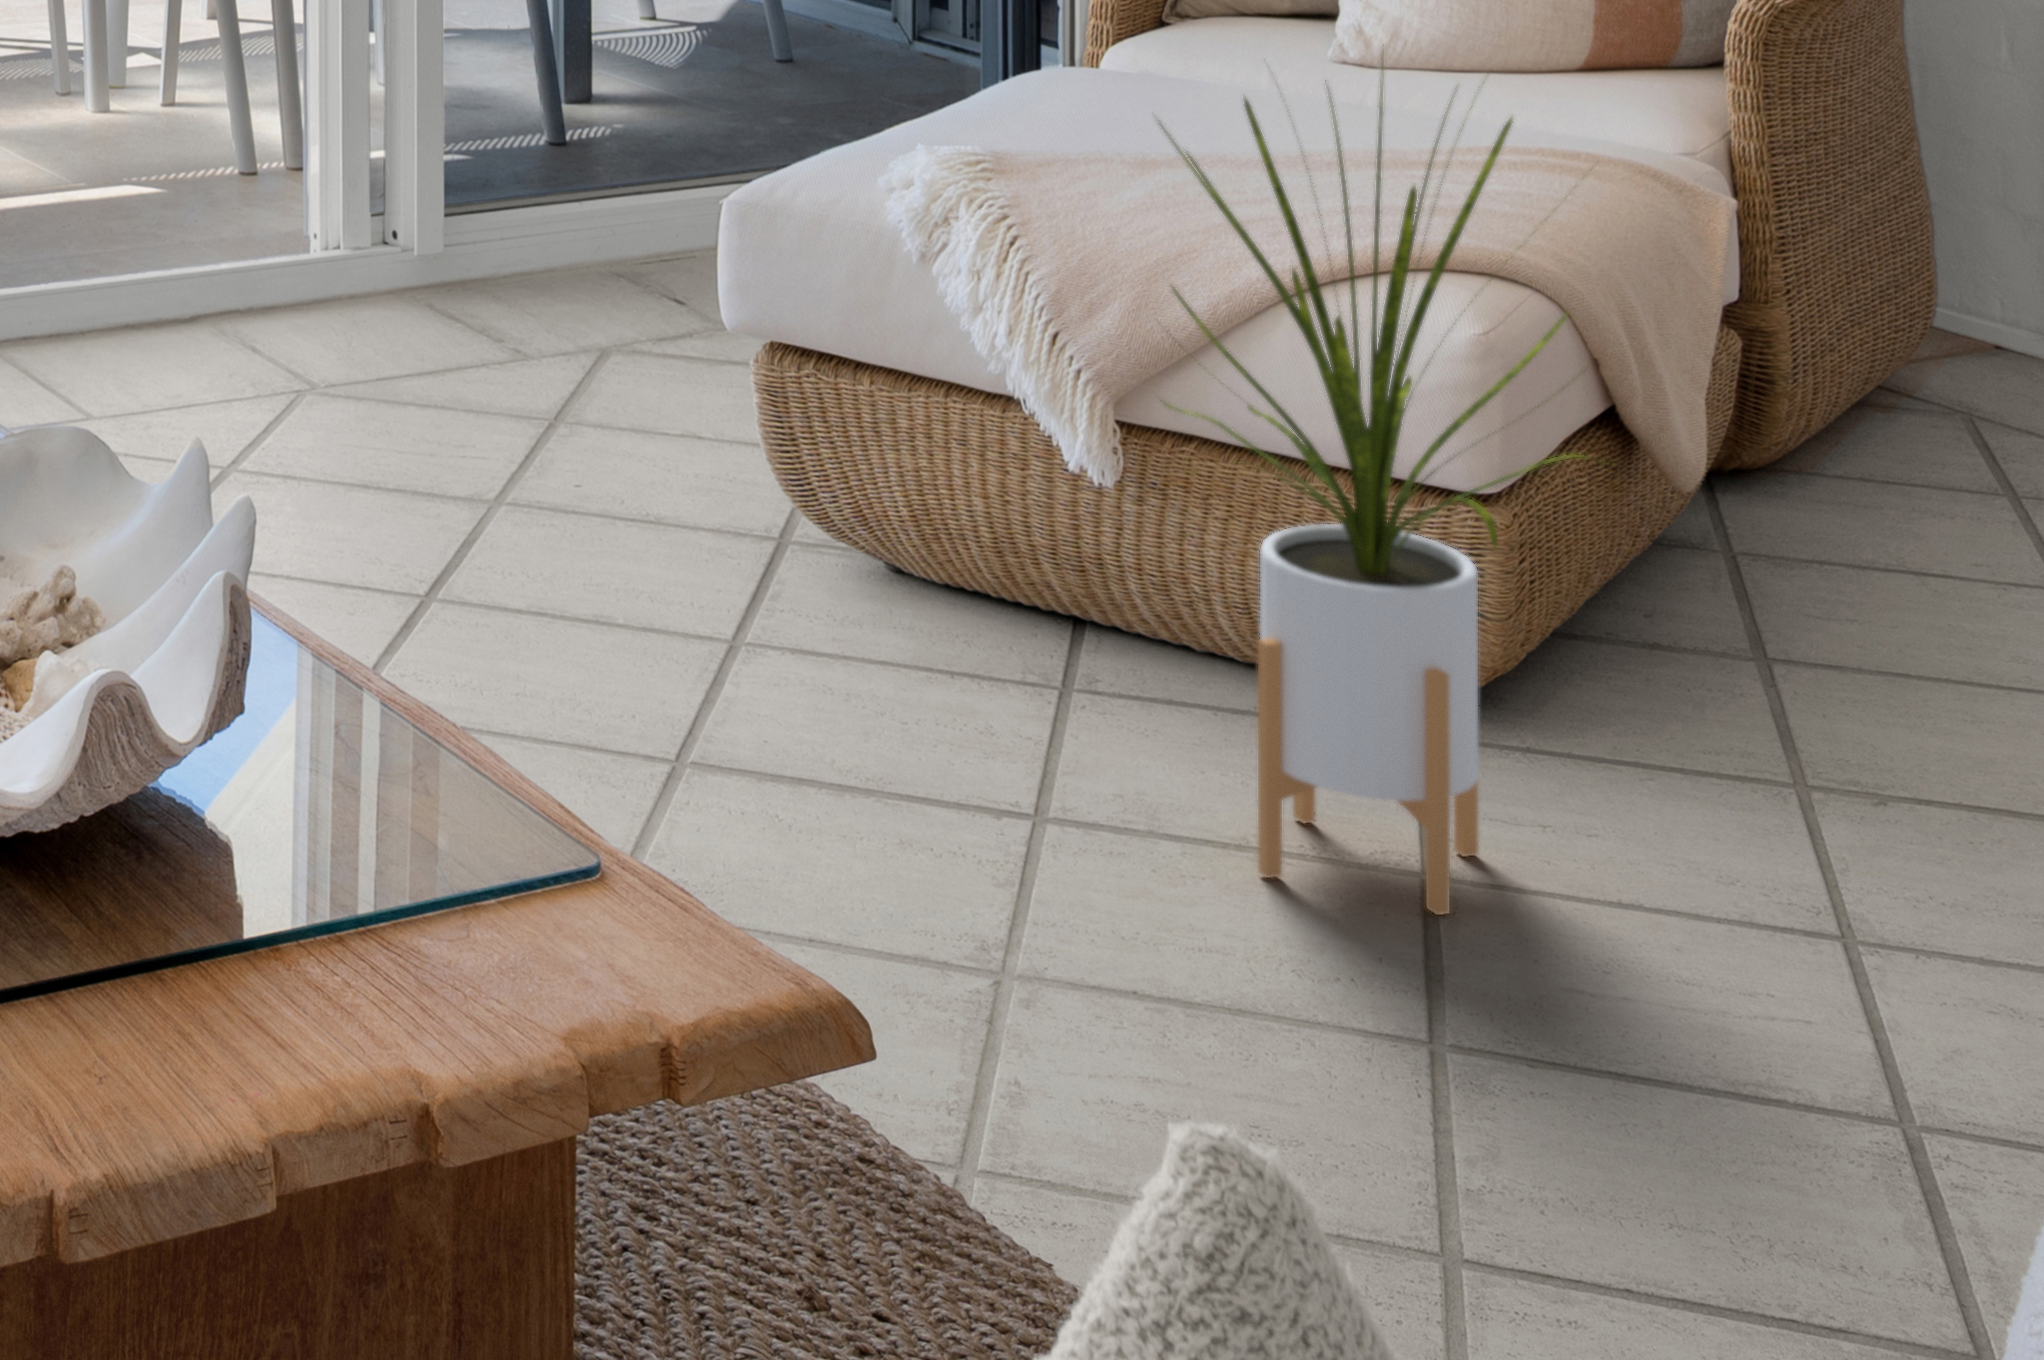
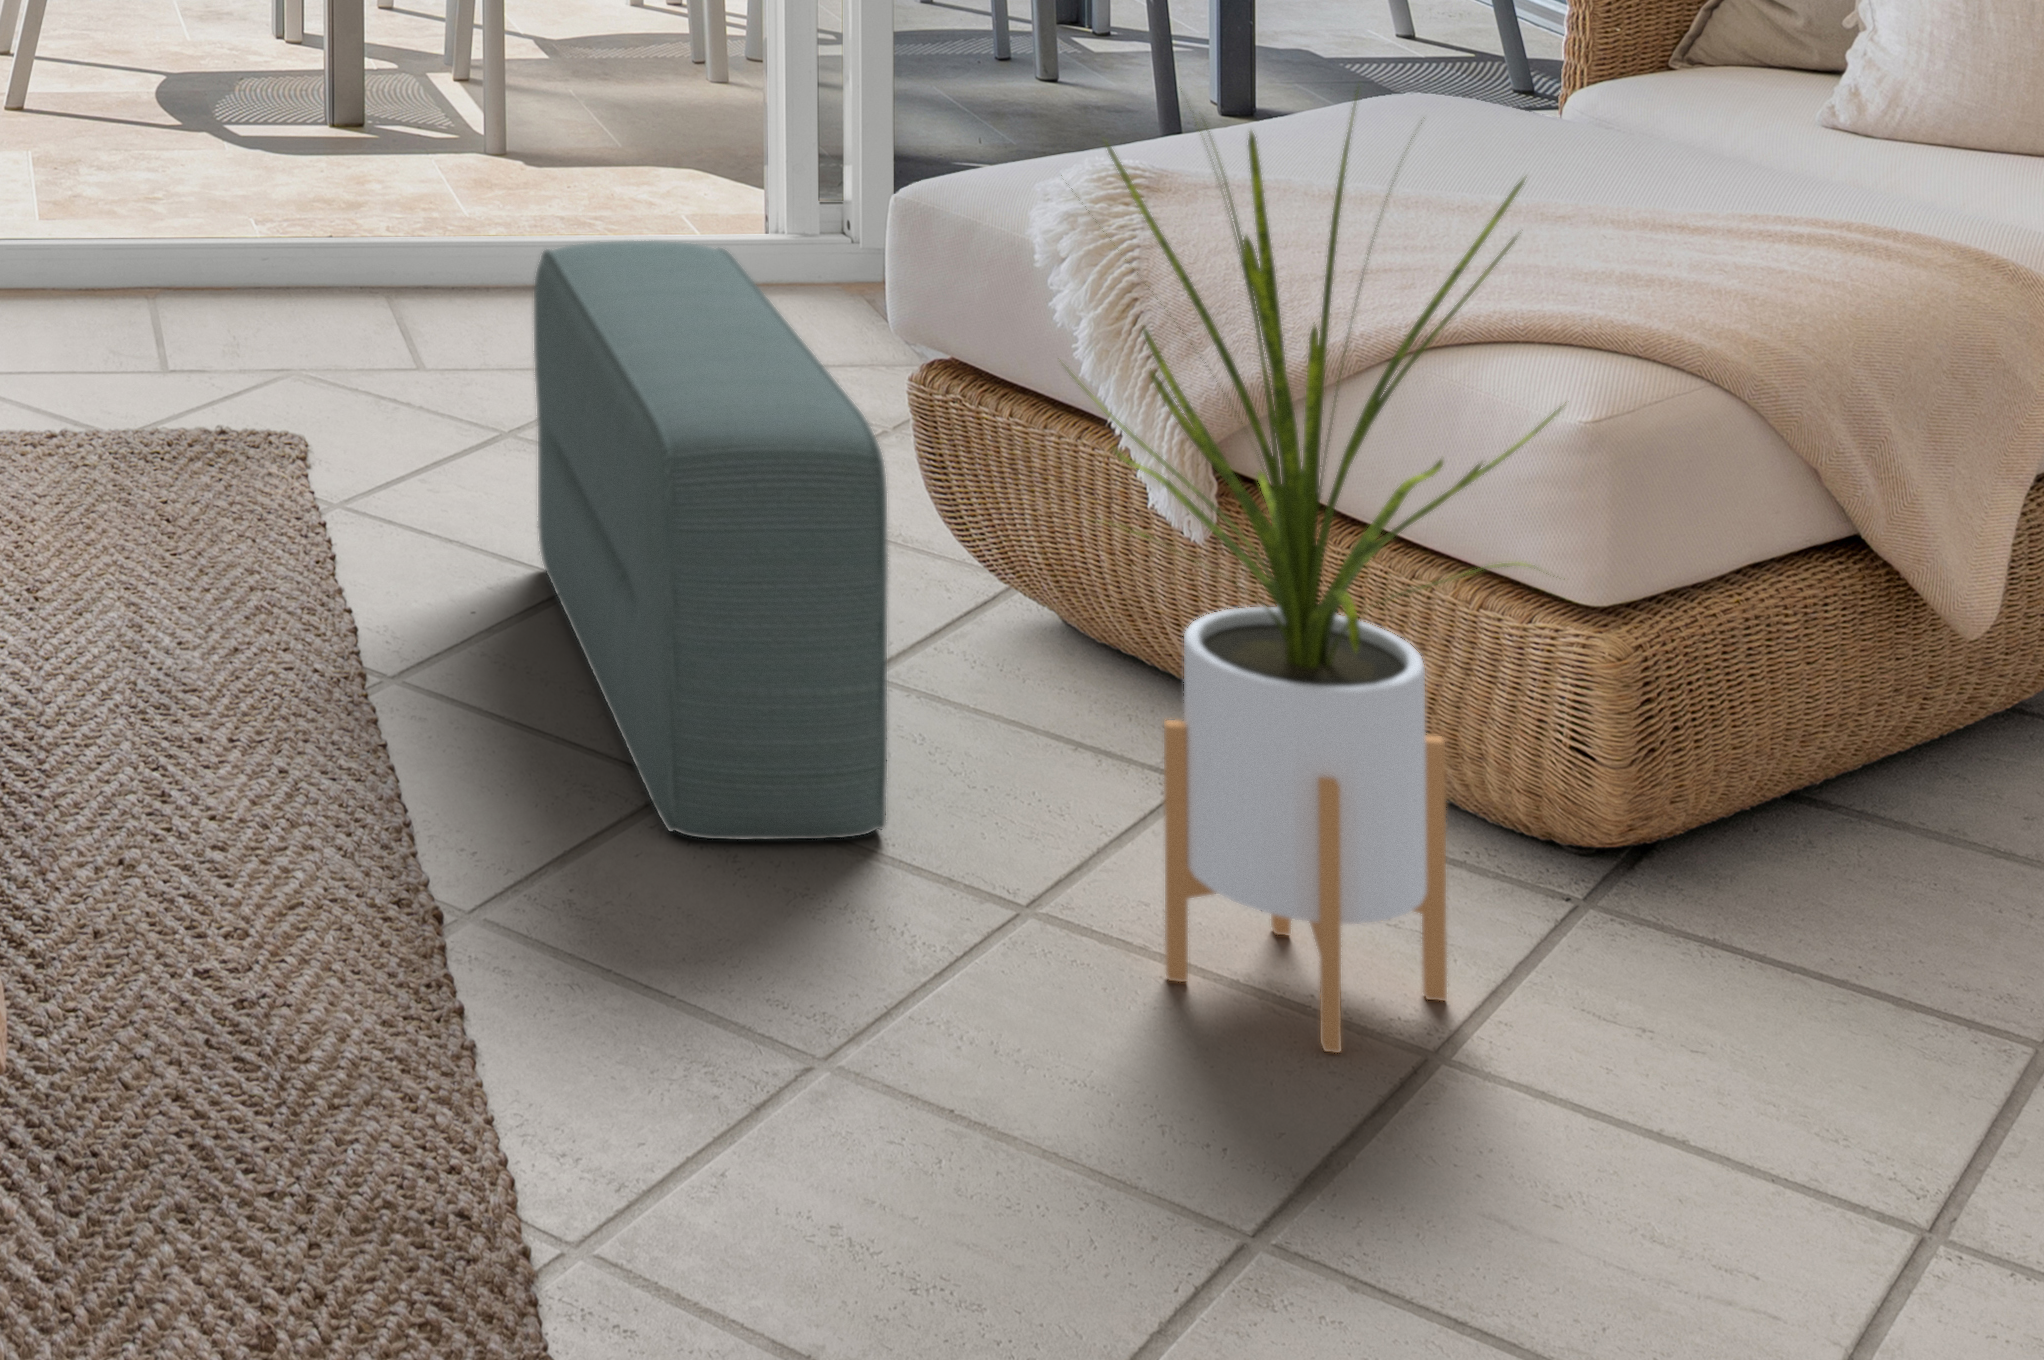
pouf: none [381,259,929,821] -> present [534,241,888,840]

